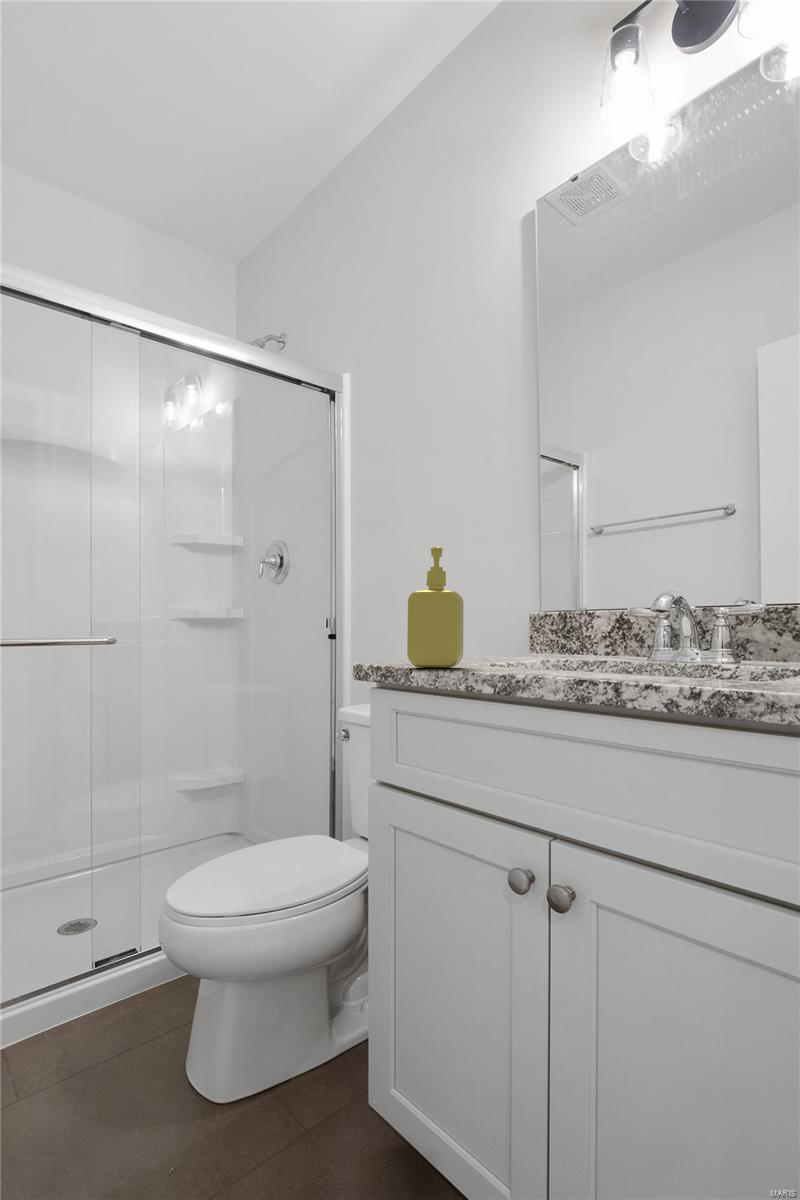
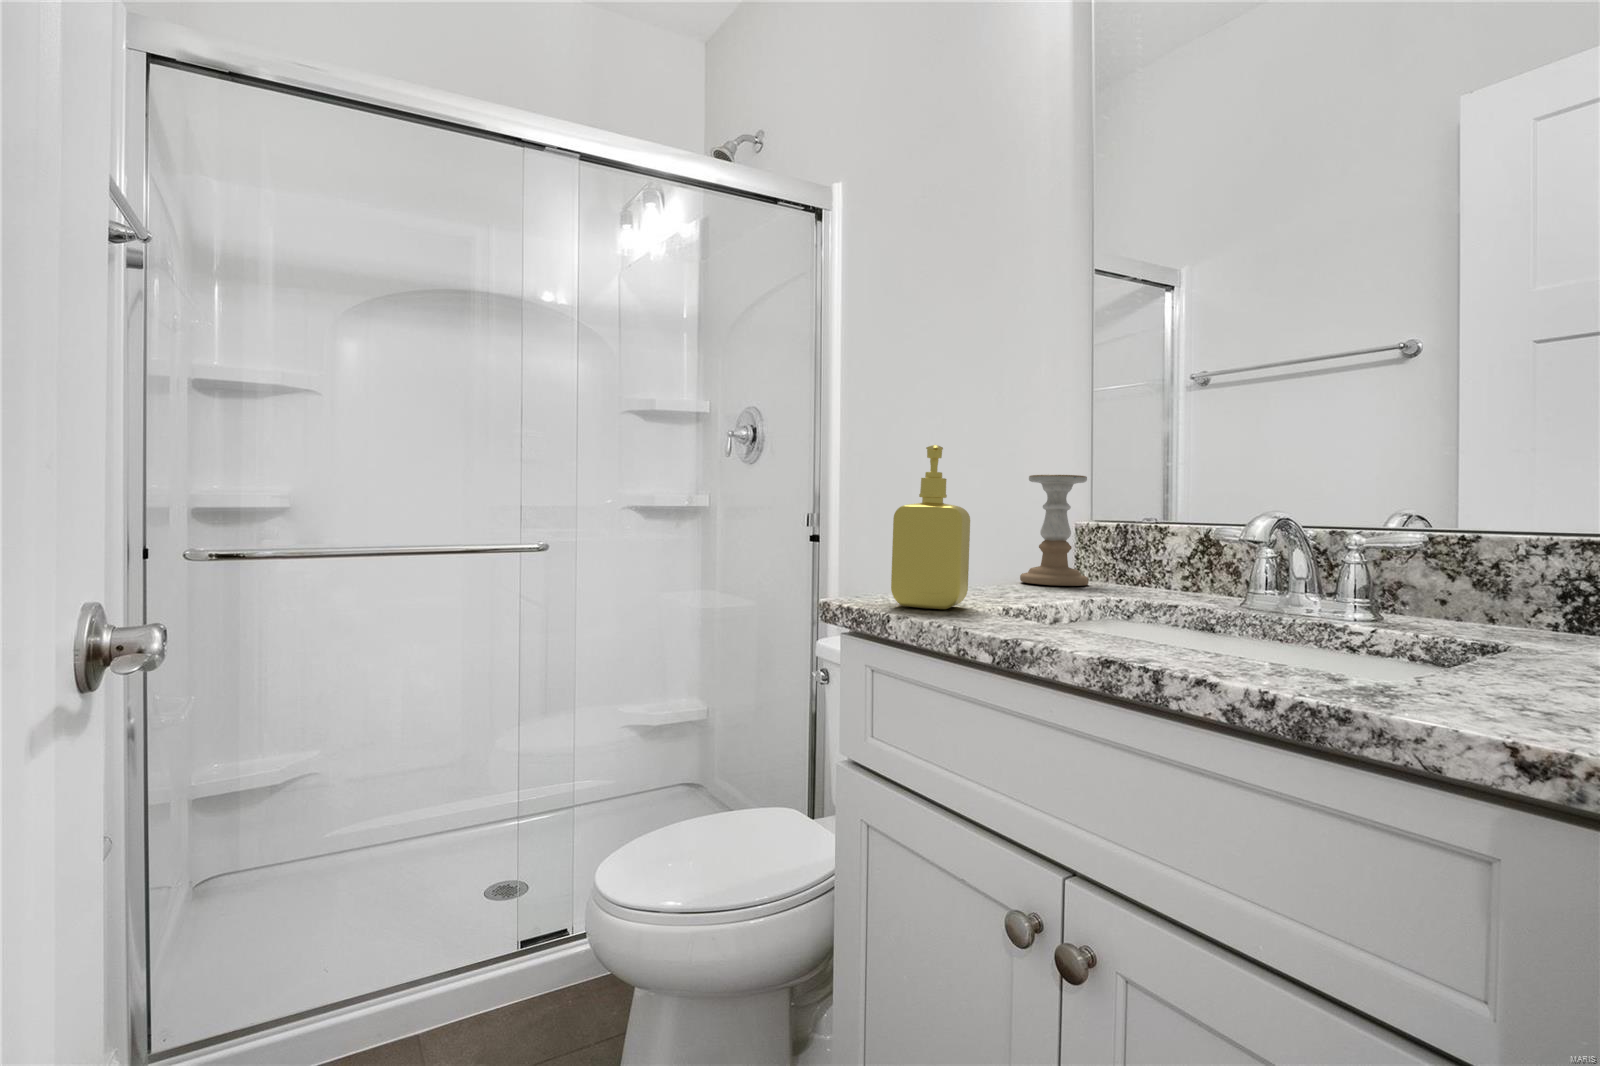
candle holder: none [490,578,539,659] -> present [1020,475,1089,586]

